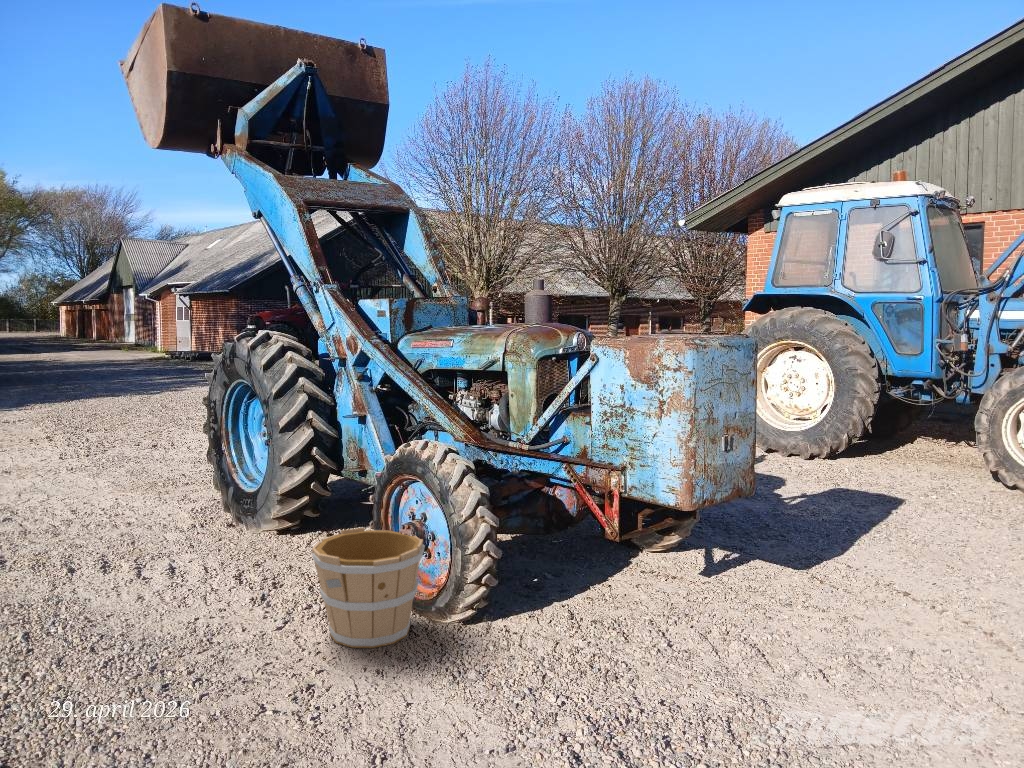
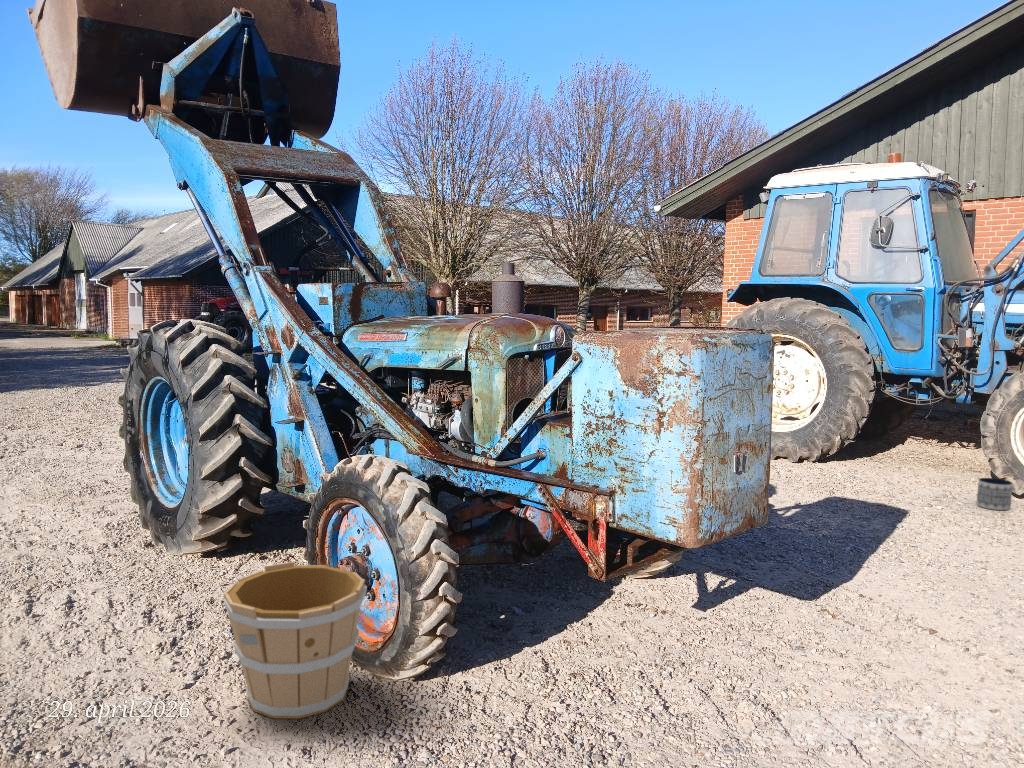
planter: none [972,471,1004,501] -> present [977,478,1013,510]

